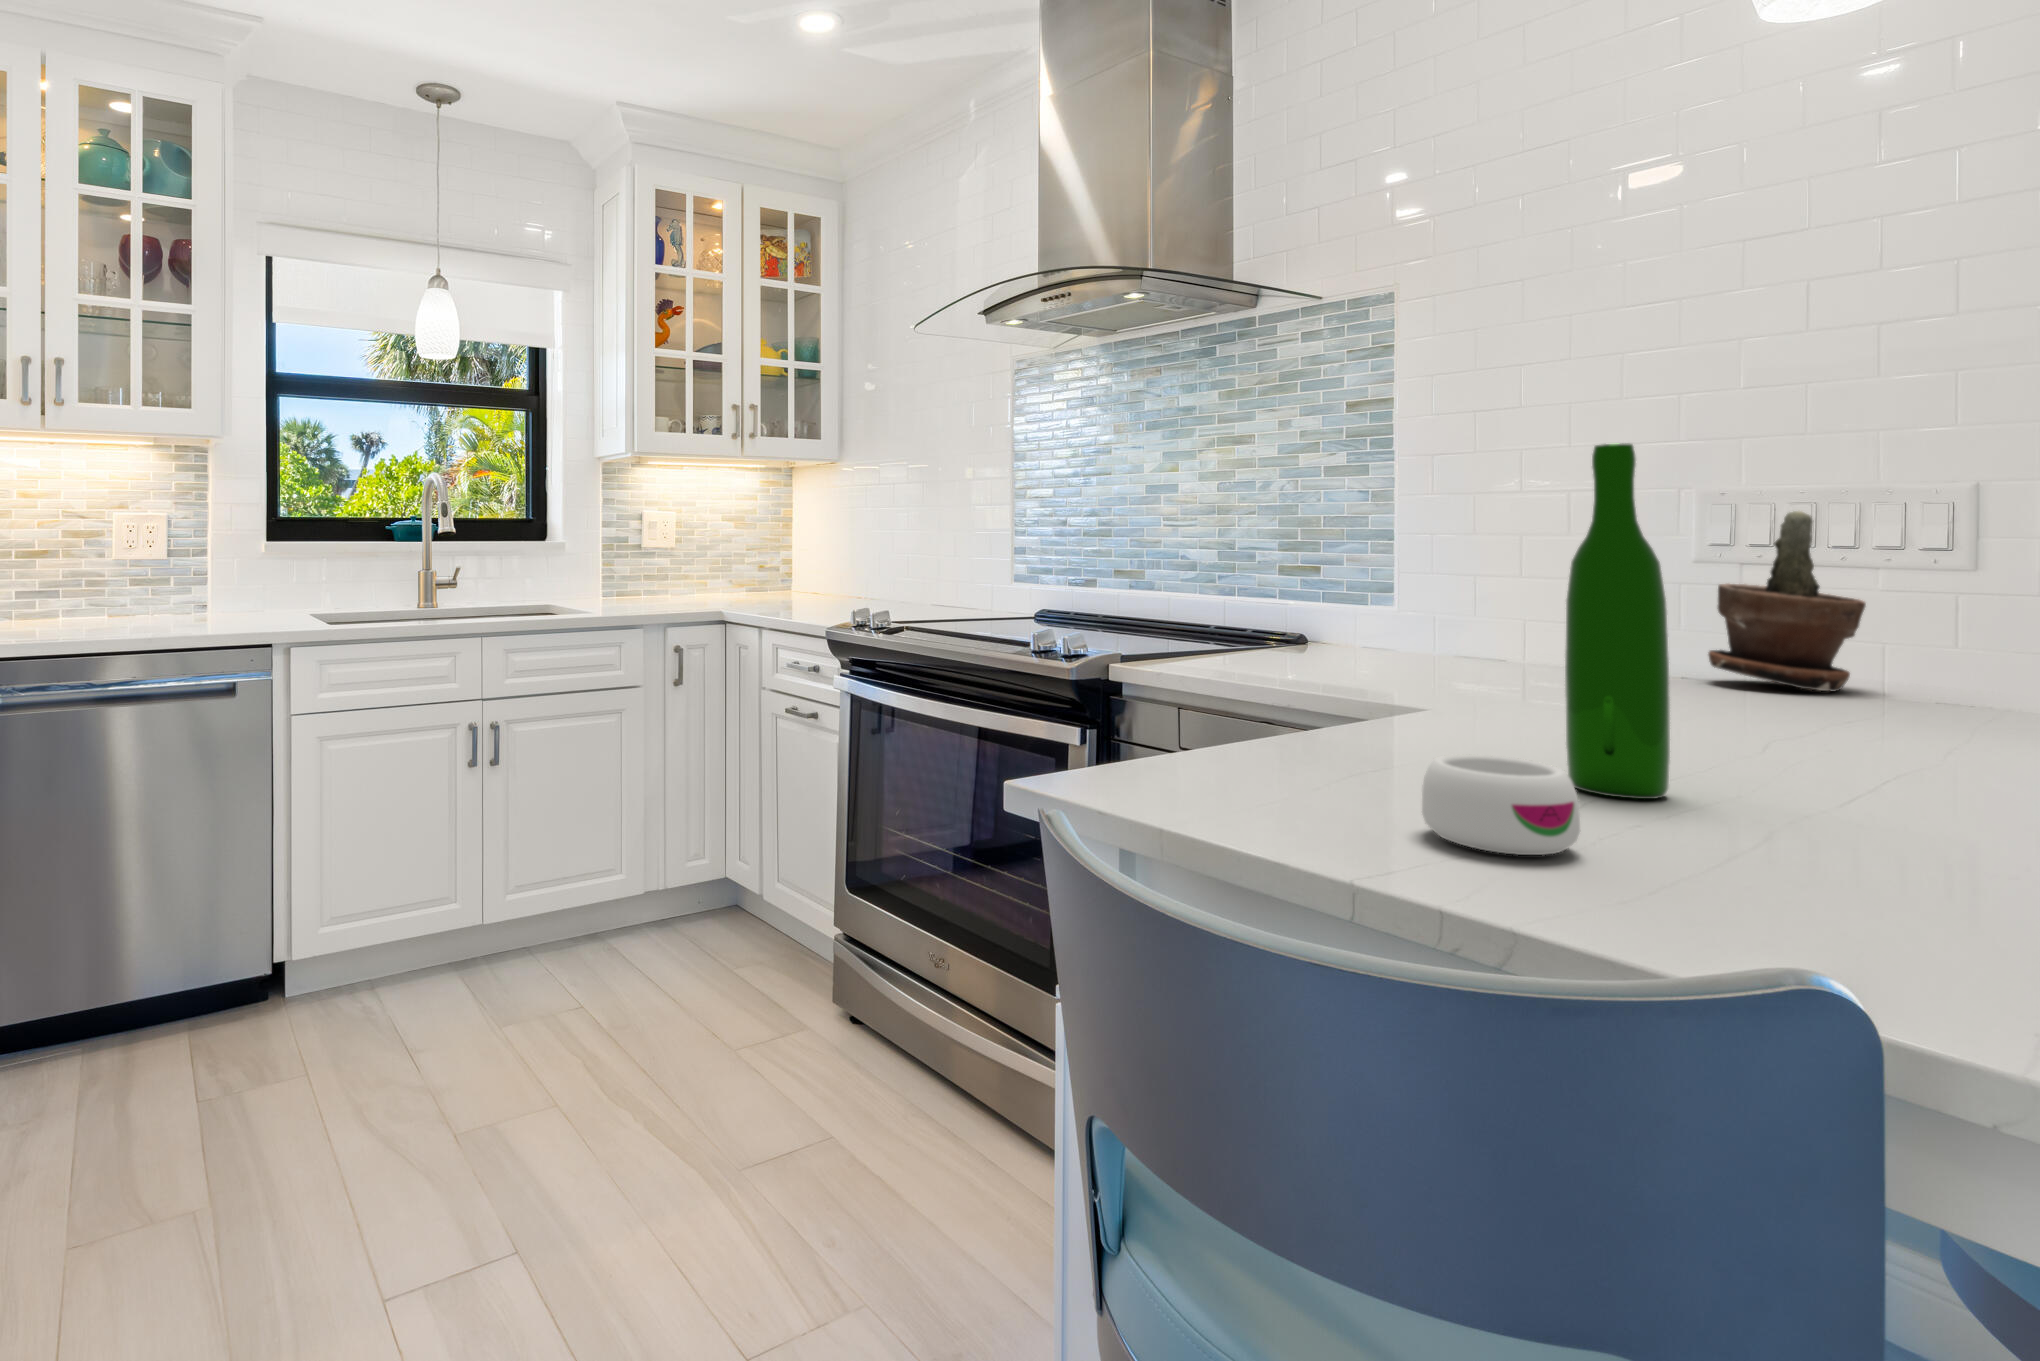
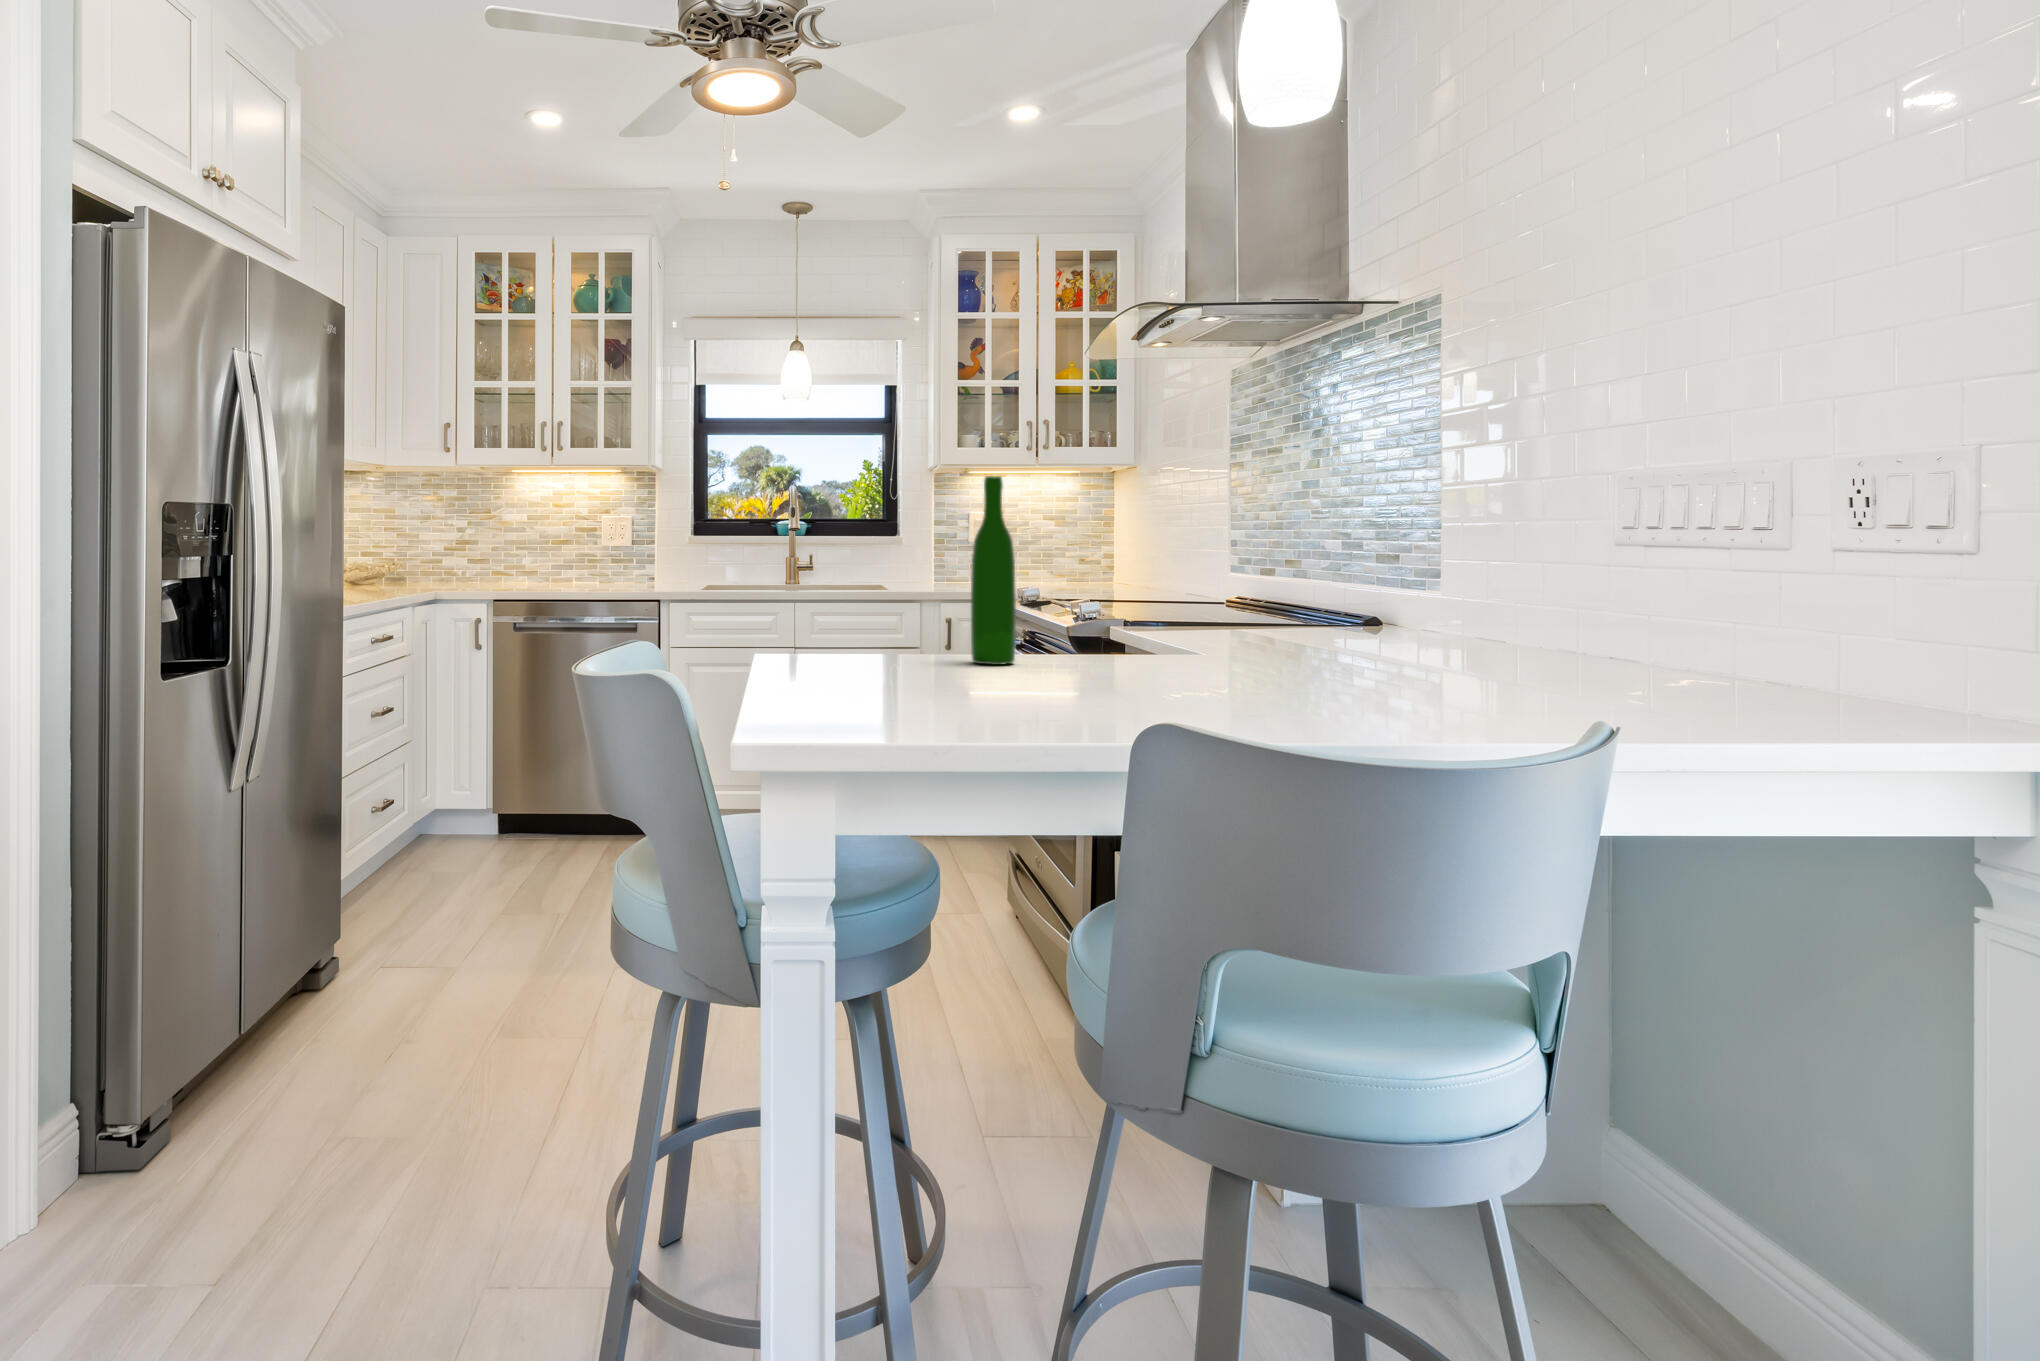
potted plant: present [1708,511,1866,692] -> none [1450,509,1562,658]
mug: present [1422,755,1580,855] -> none [807,627,882,666]

